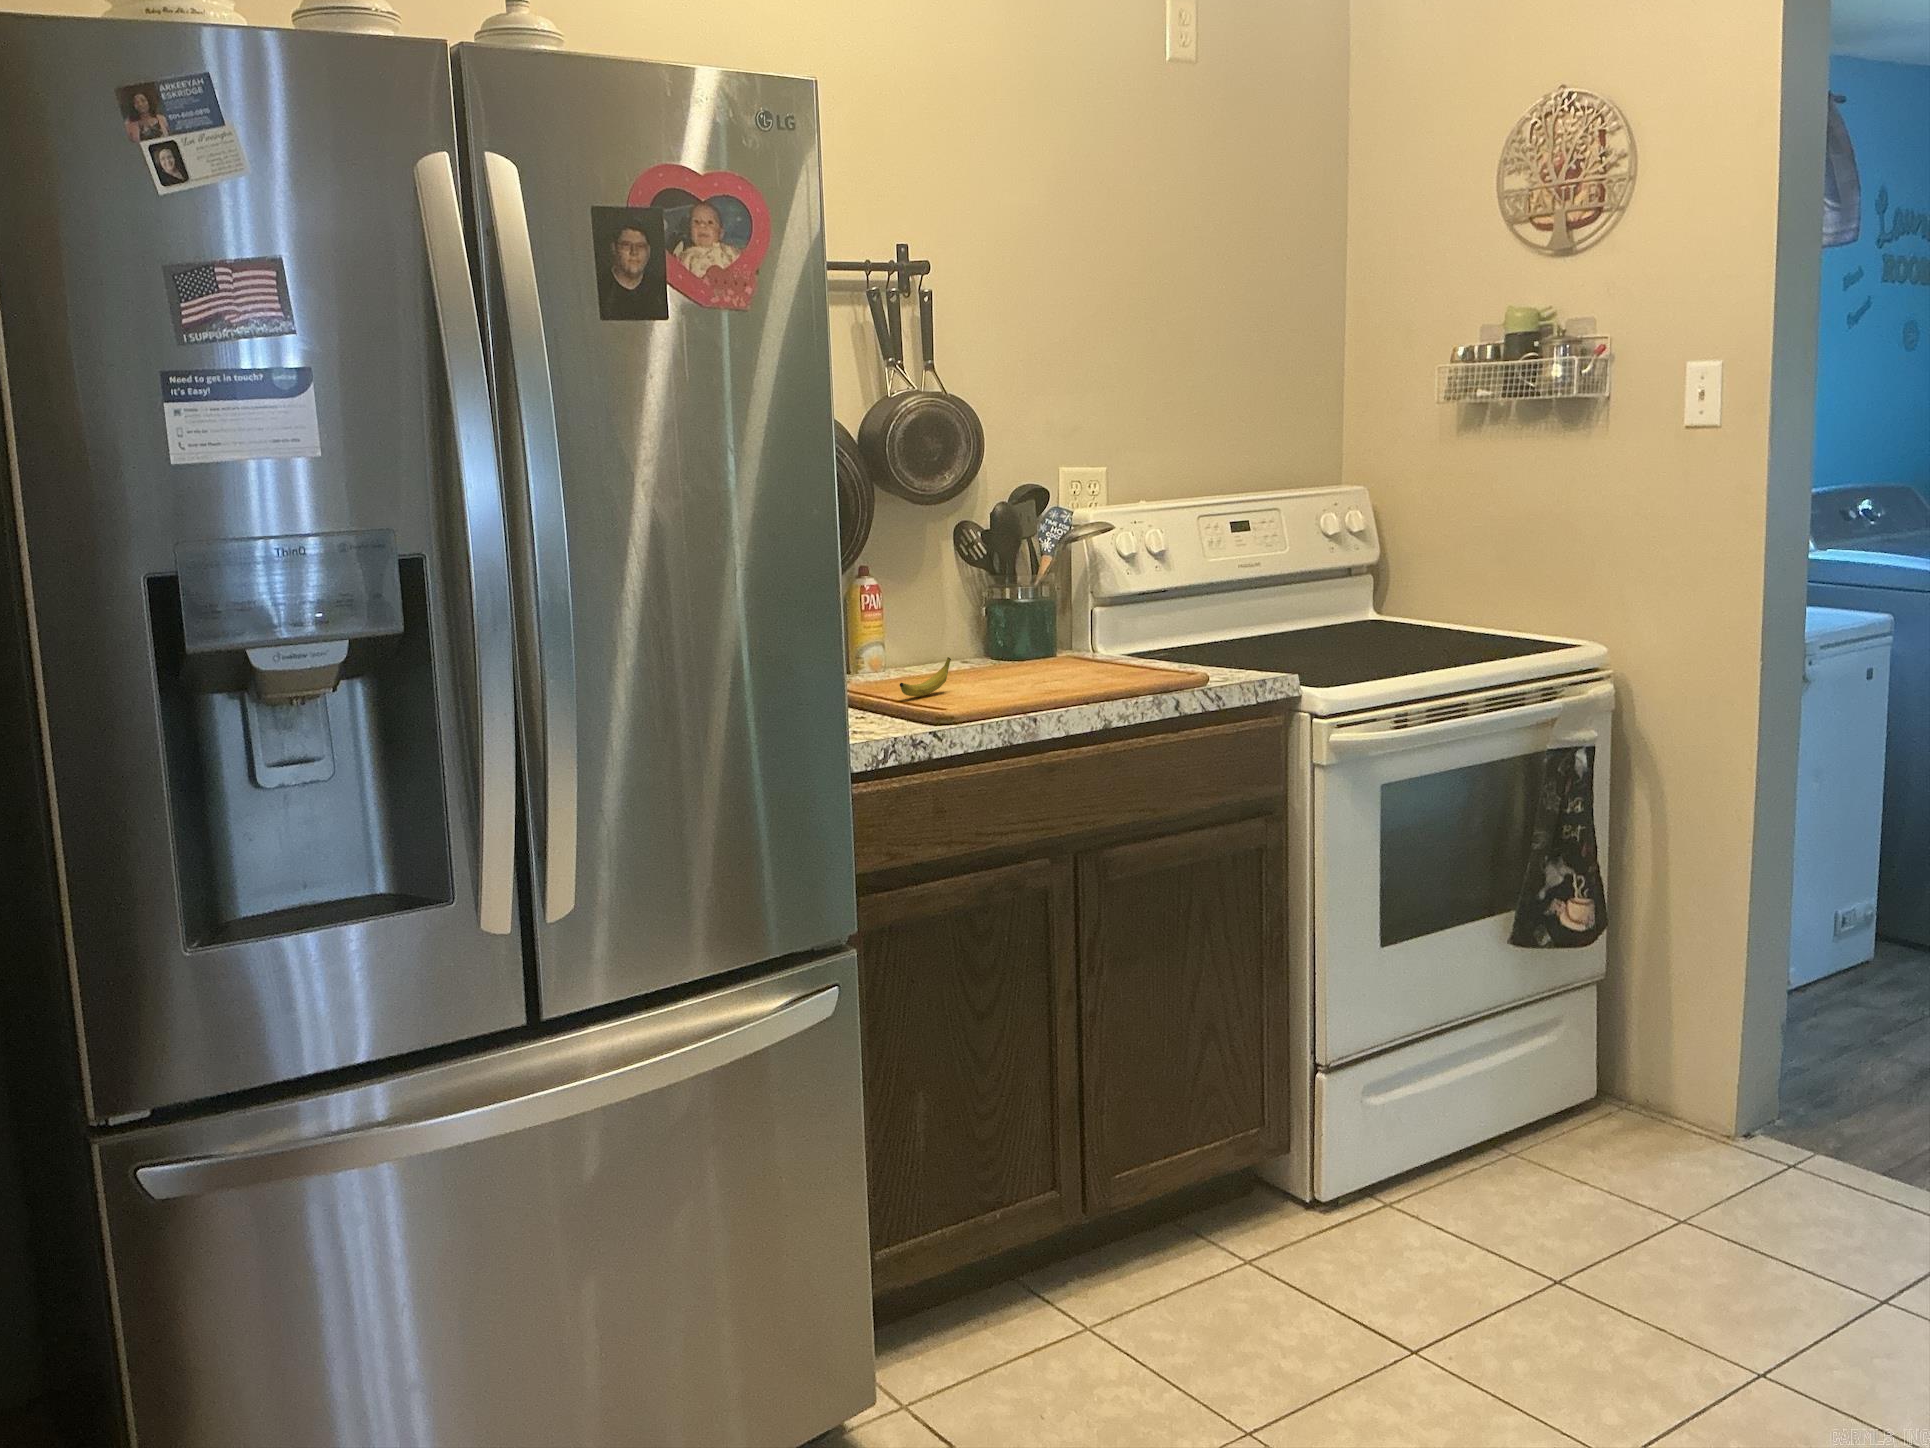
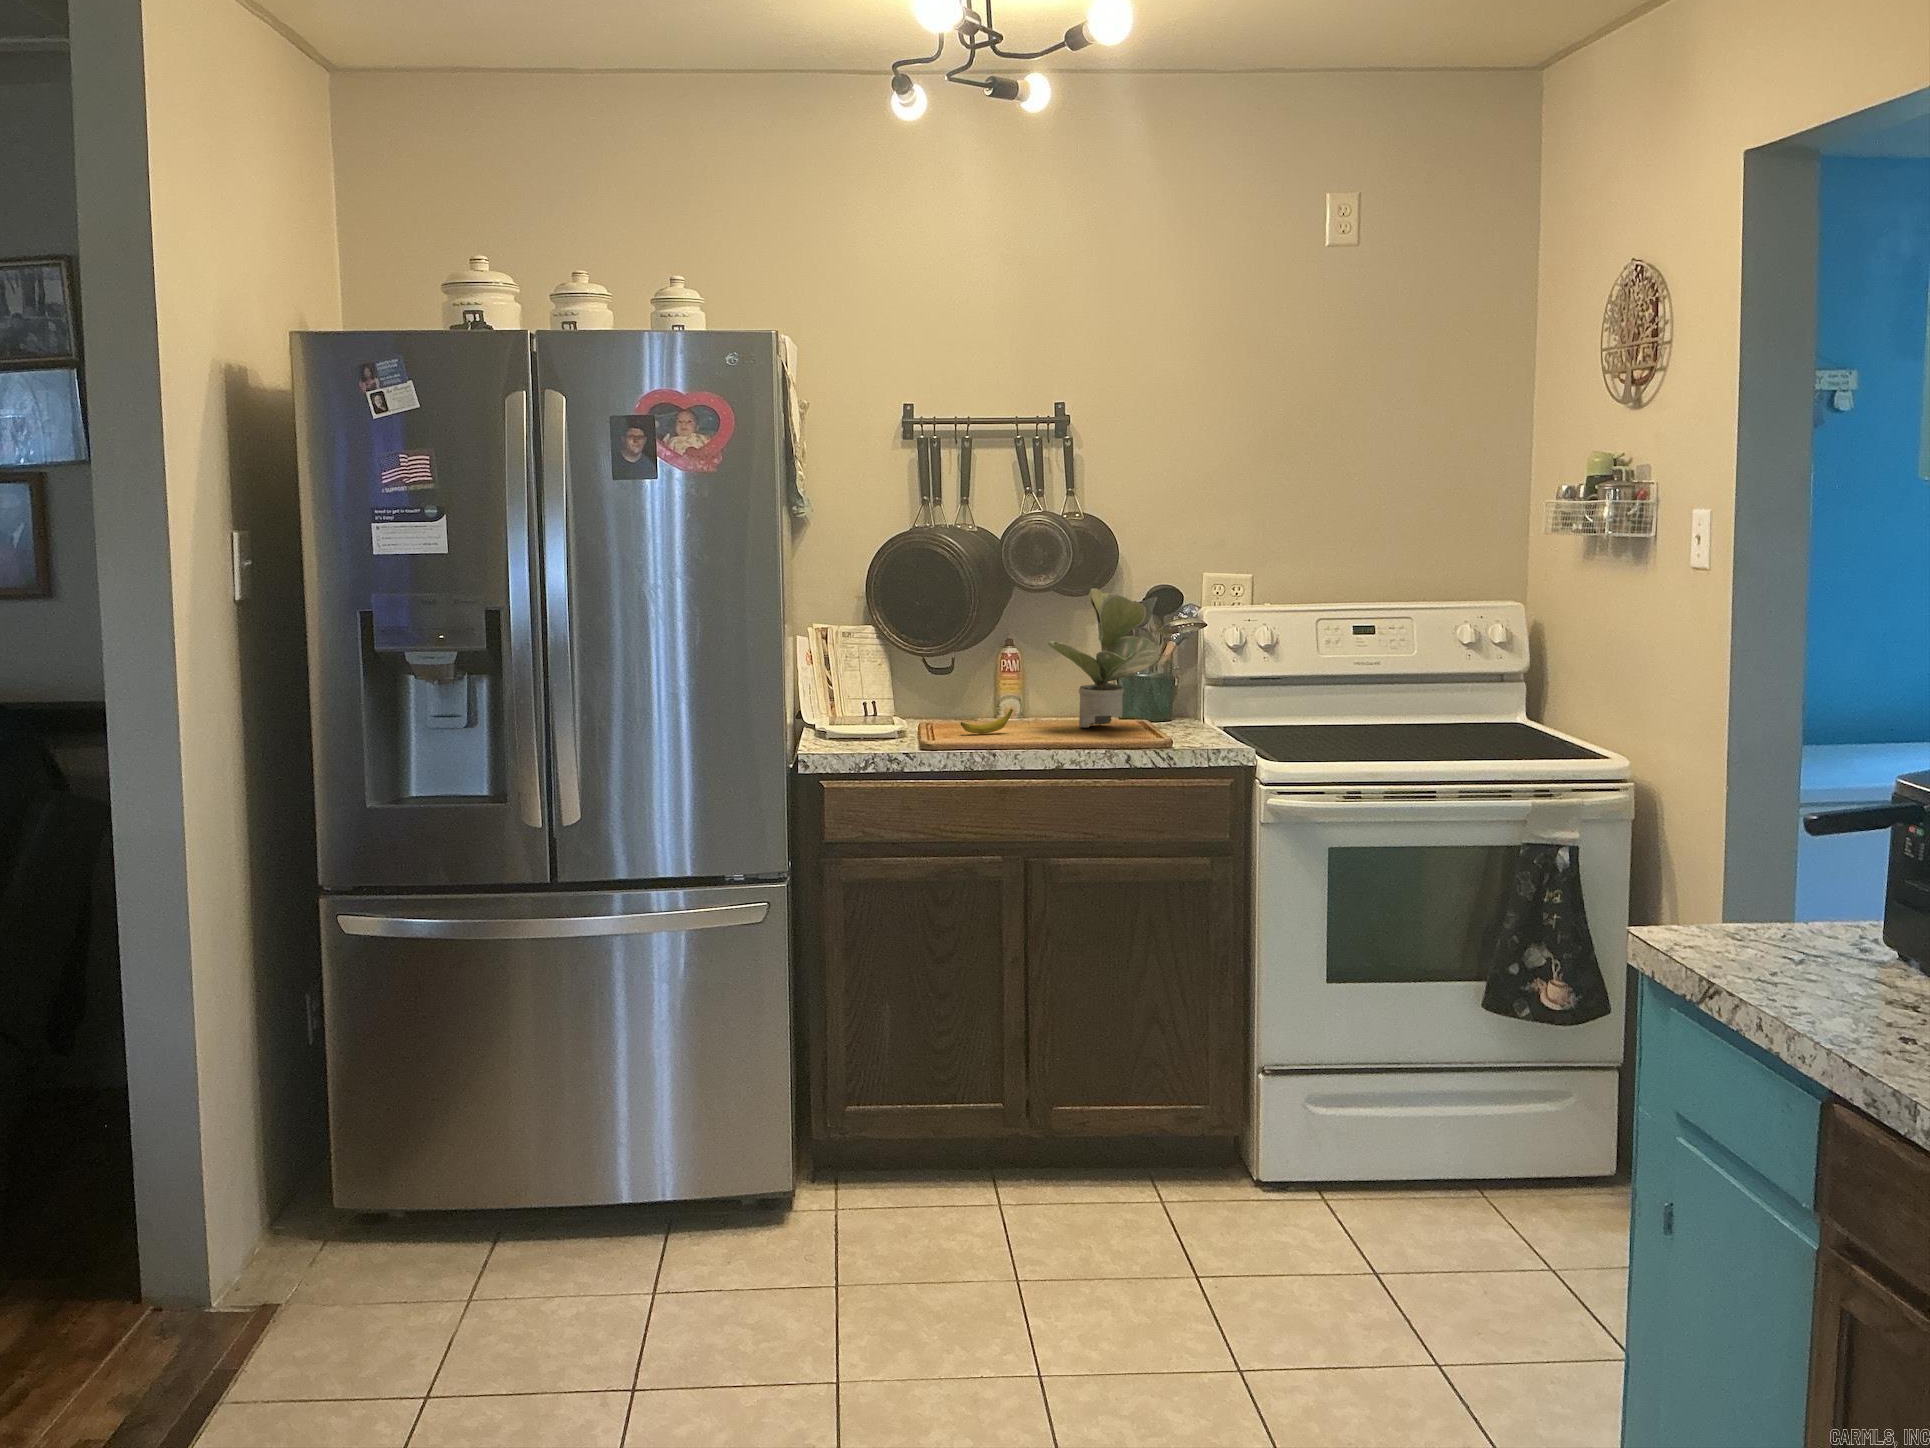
potted plant: none [969,489,1094,674] -> present [1048,588,1161,728]

